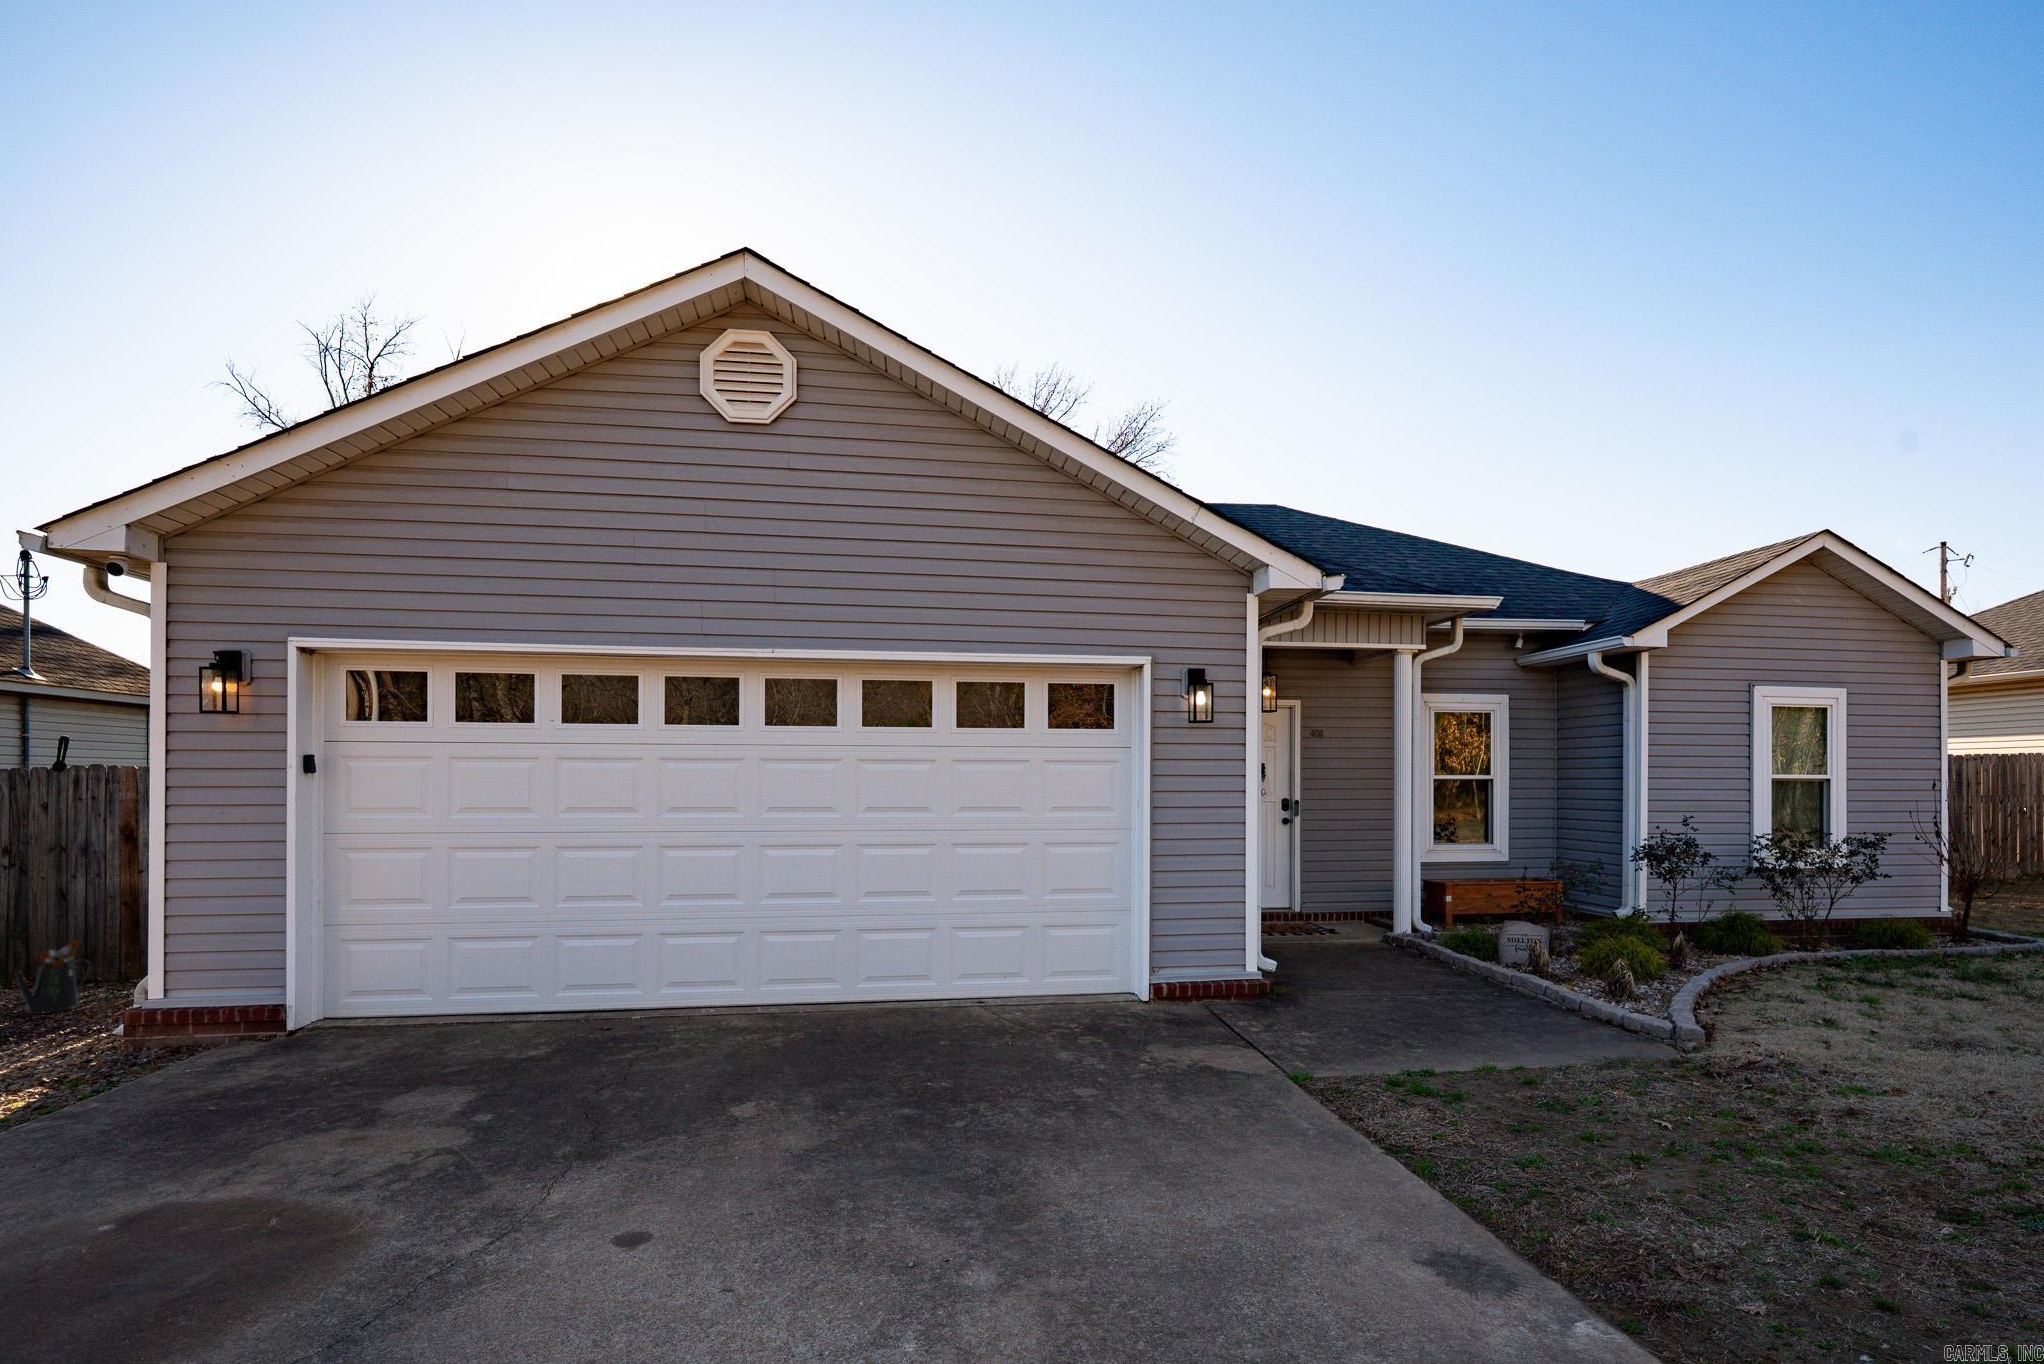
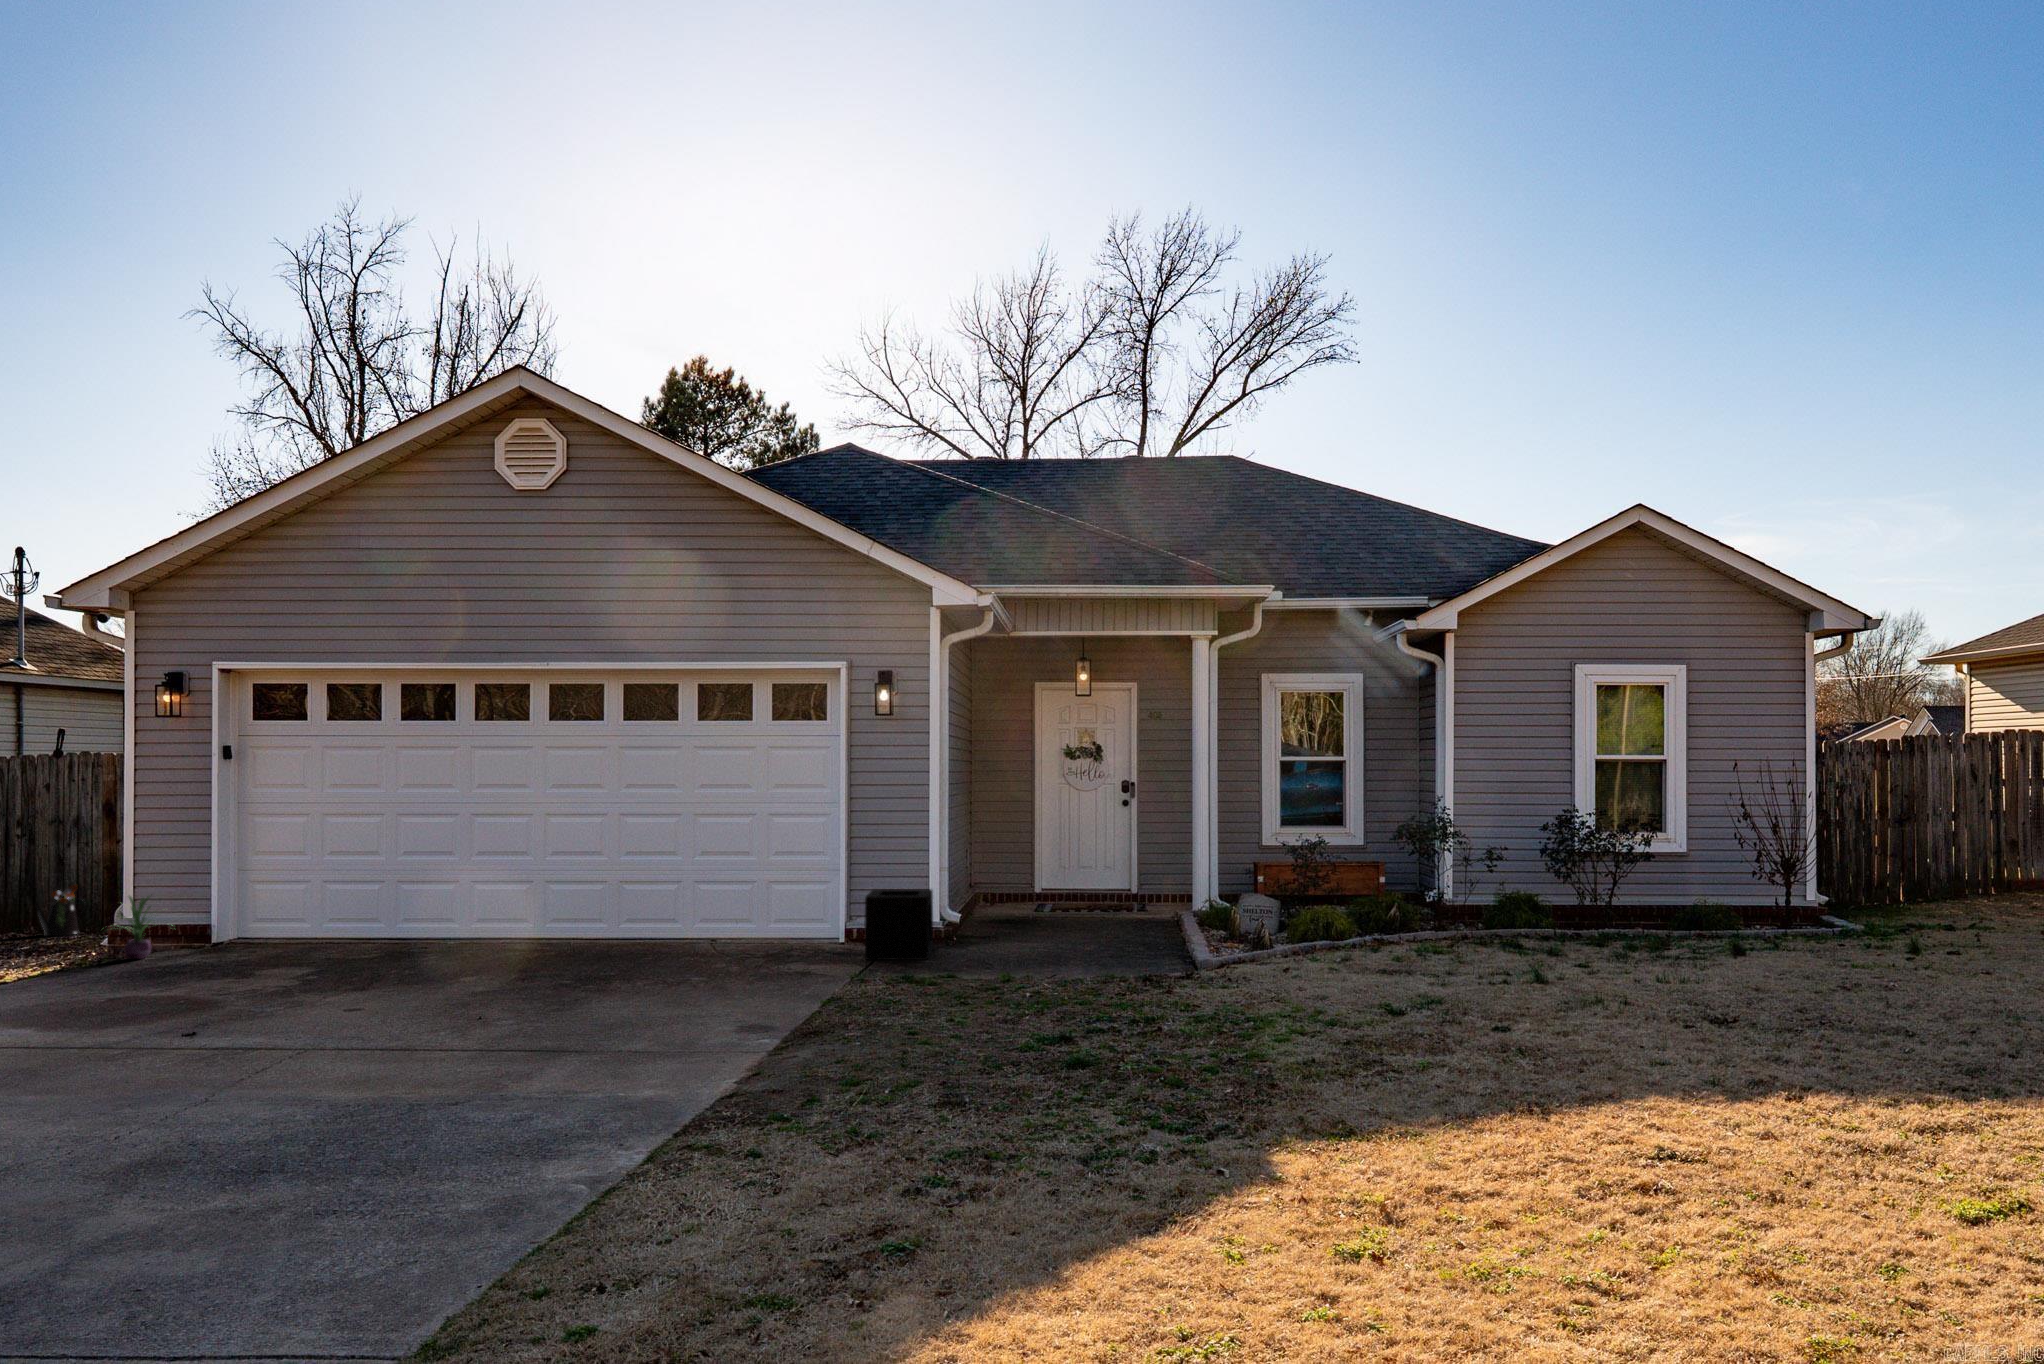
wooden crate: none [1187,936,1290,1036] -> present [864,889,933,960]
decorative plant: none [111,966,232,1064] -> present [122,896,156,959]

